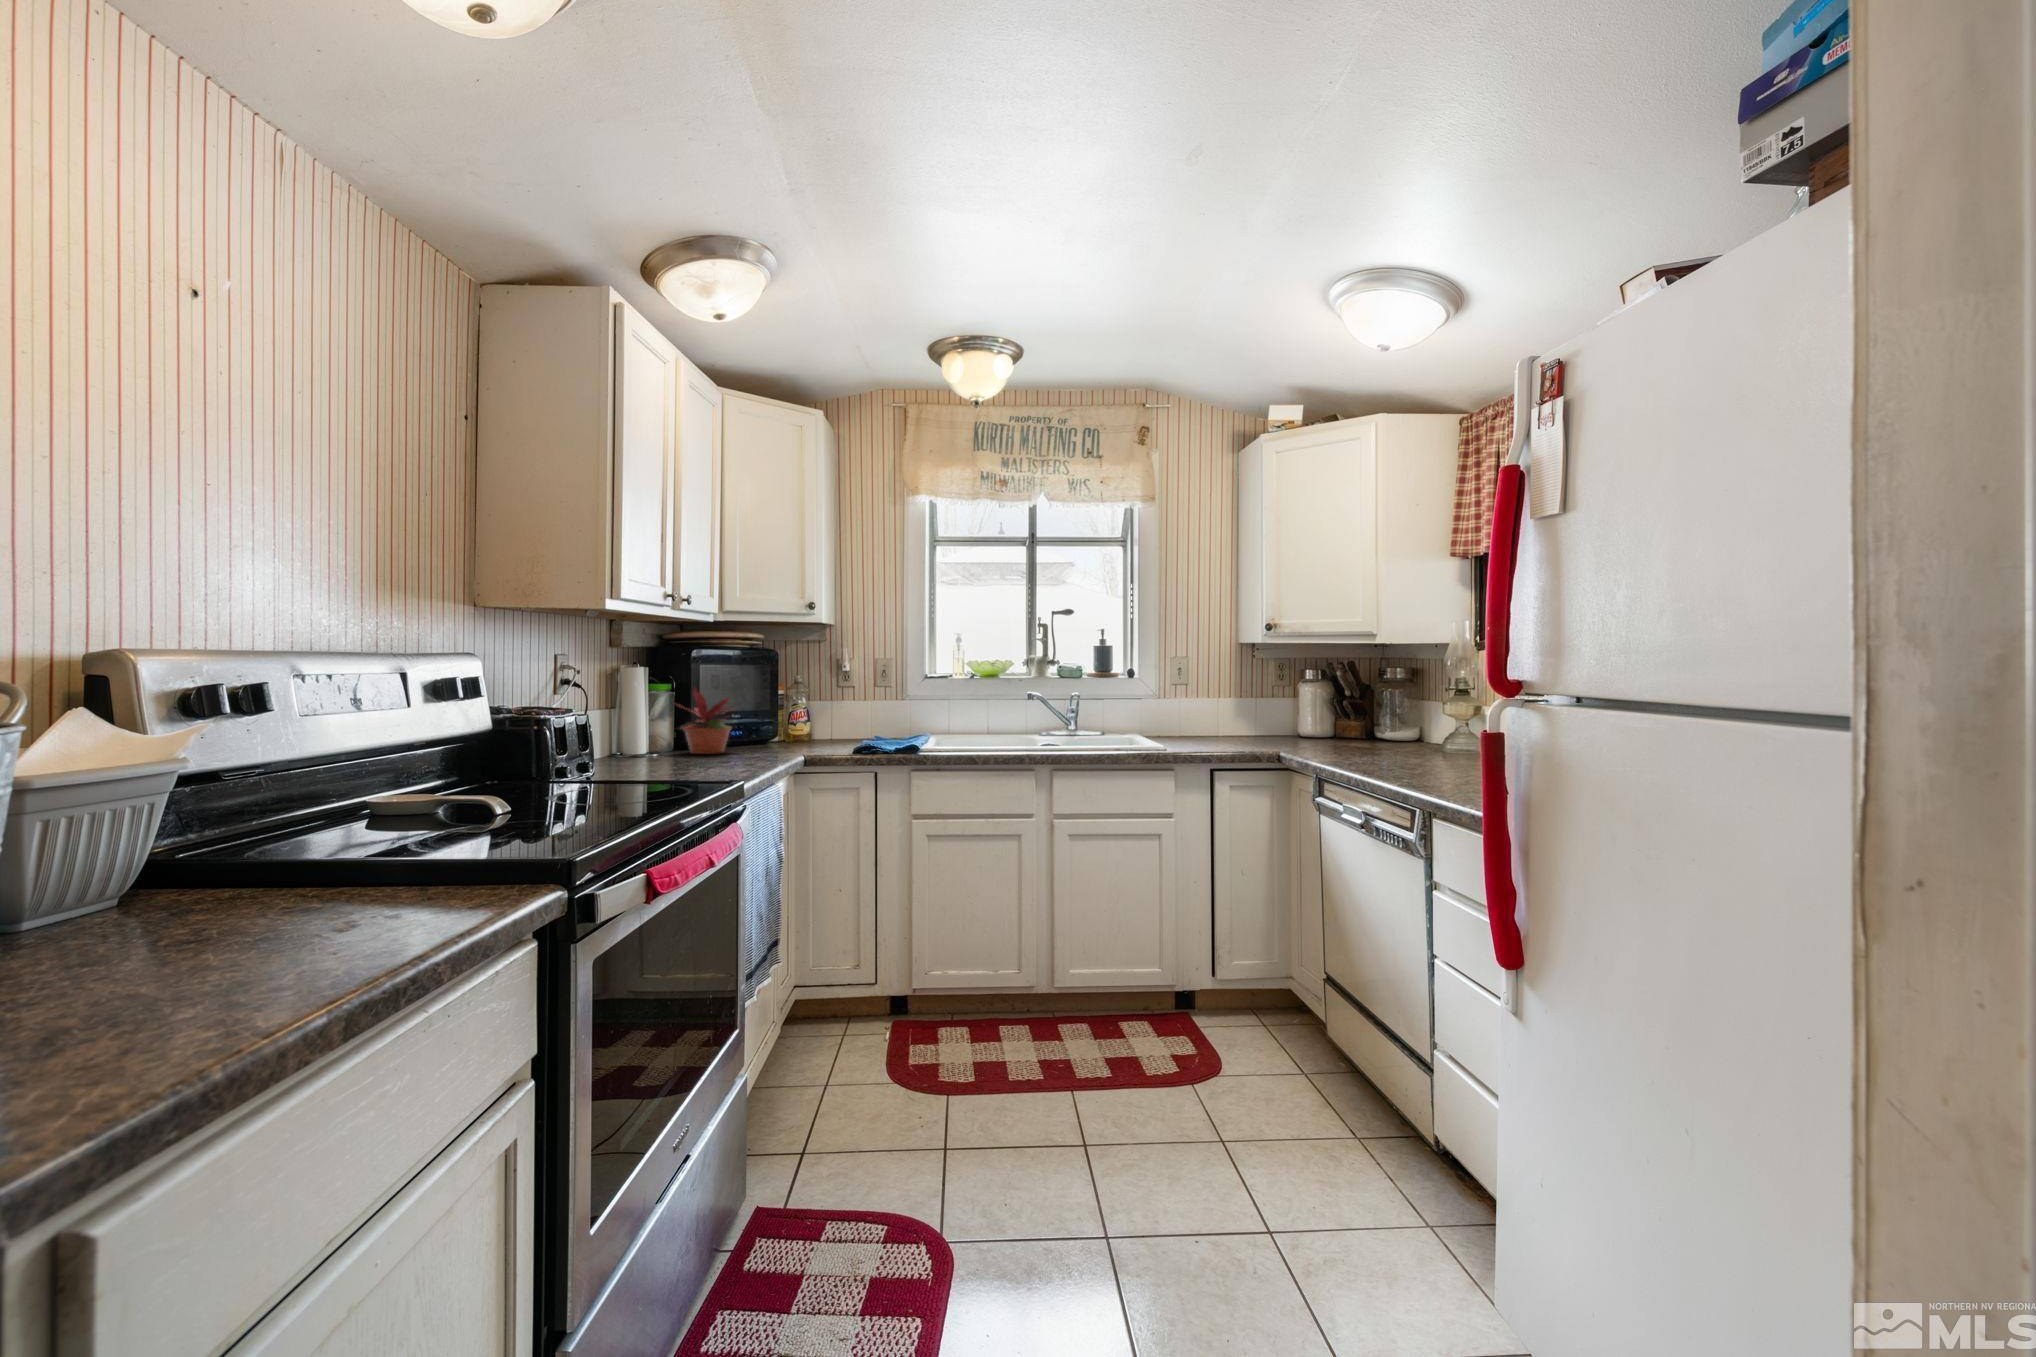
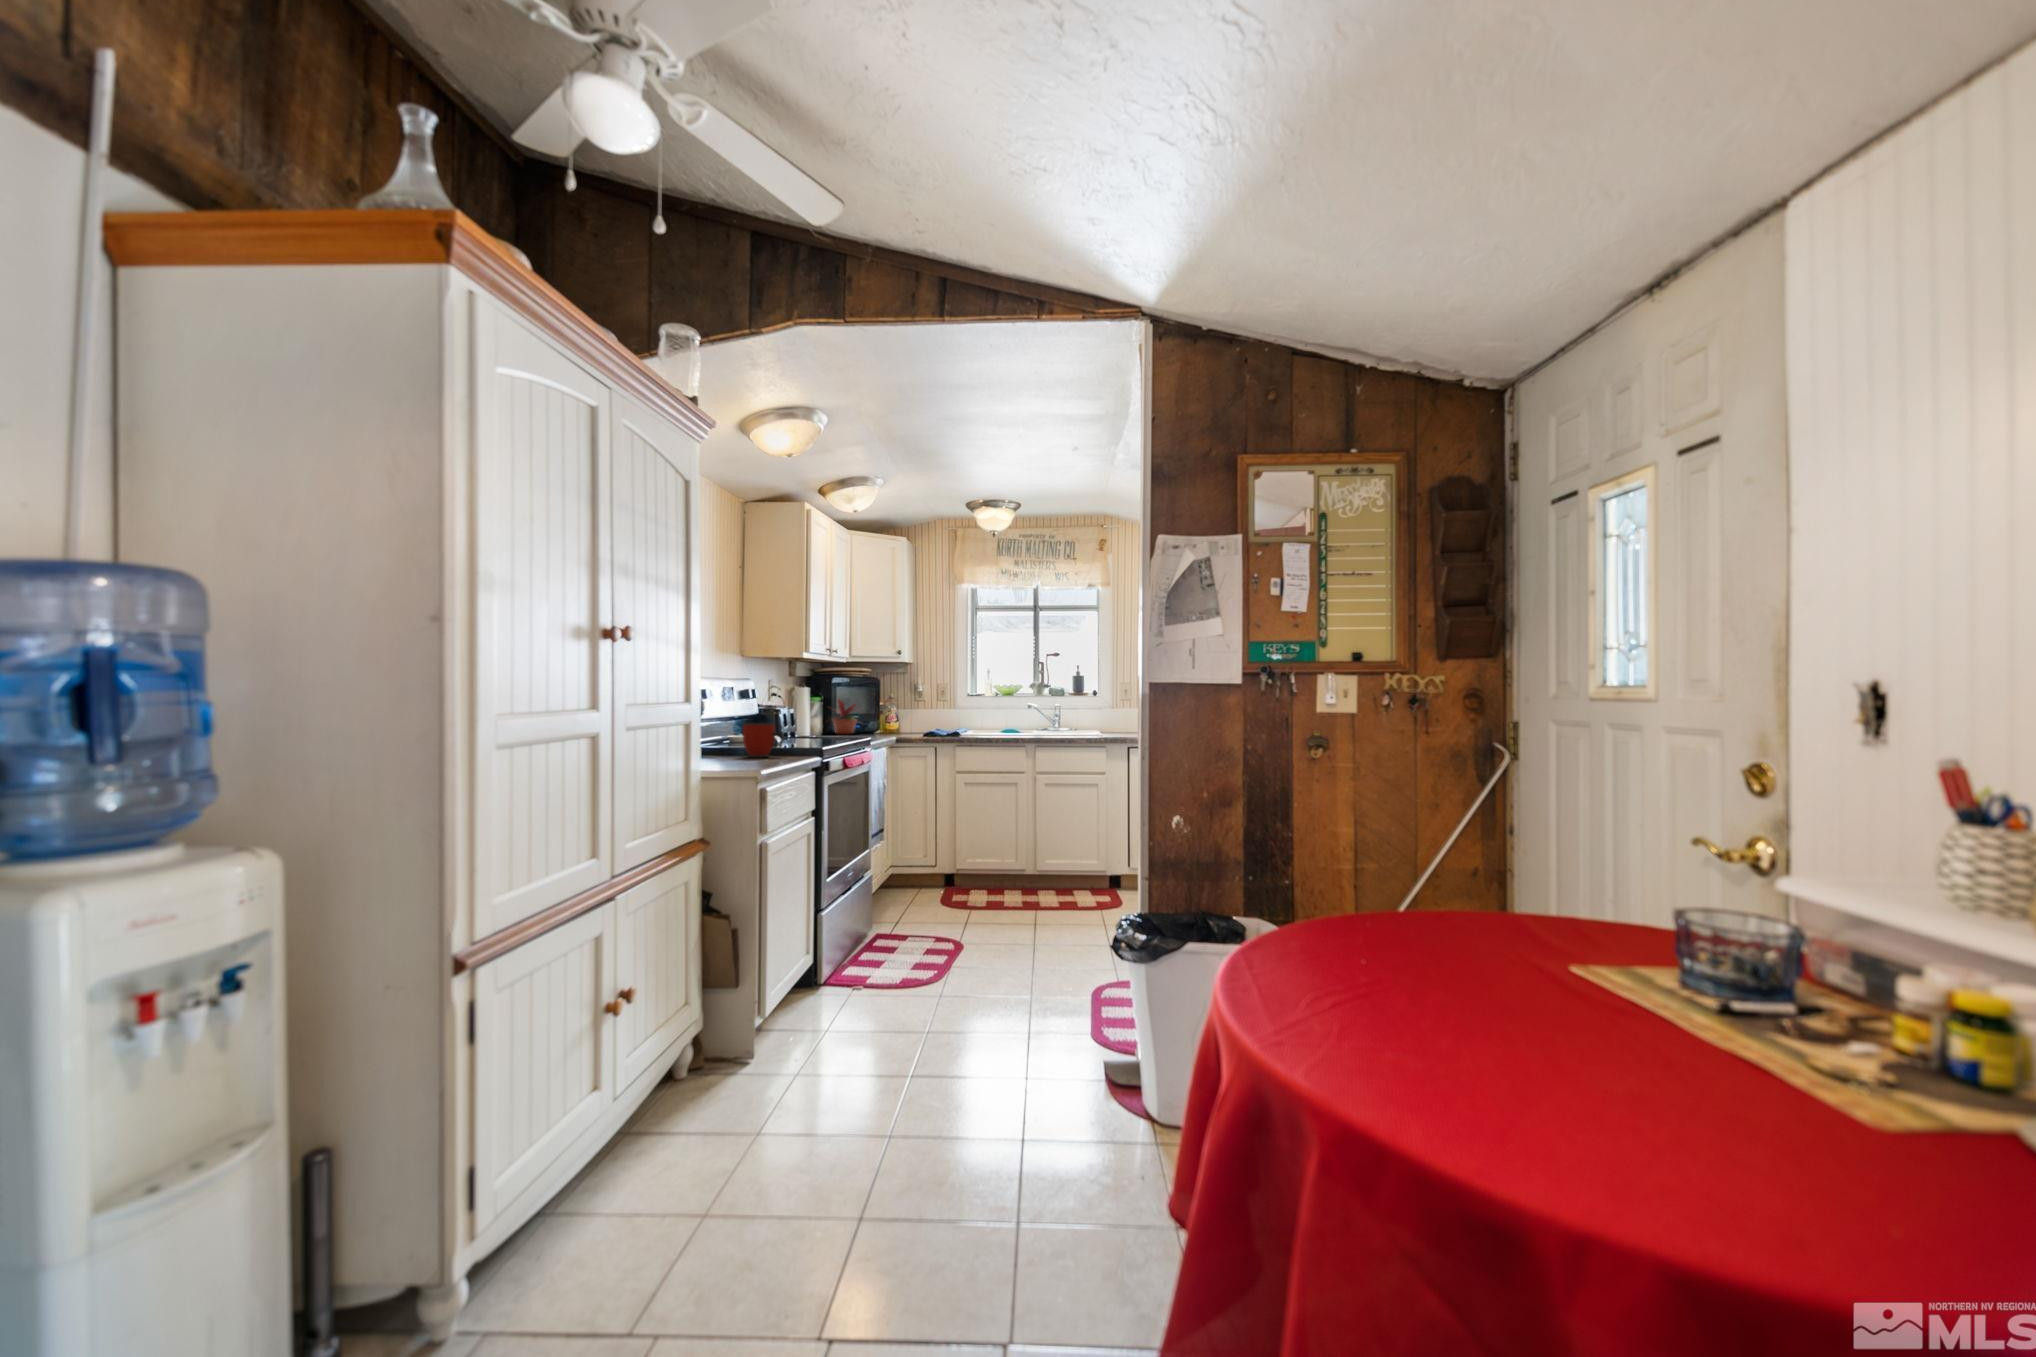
mug: none [235,803,402,937] -> present [743,723,784,757]

